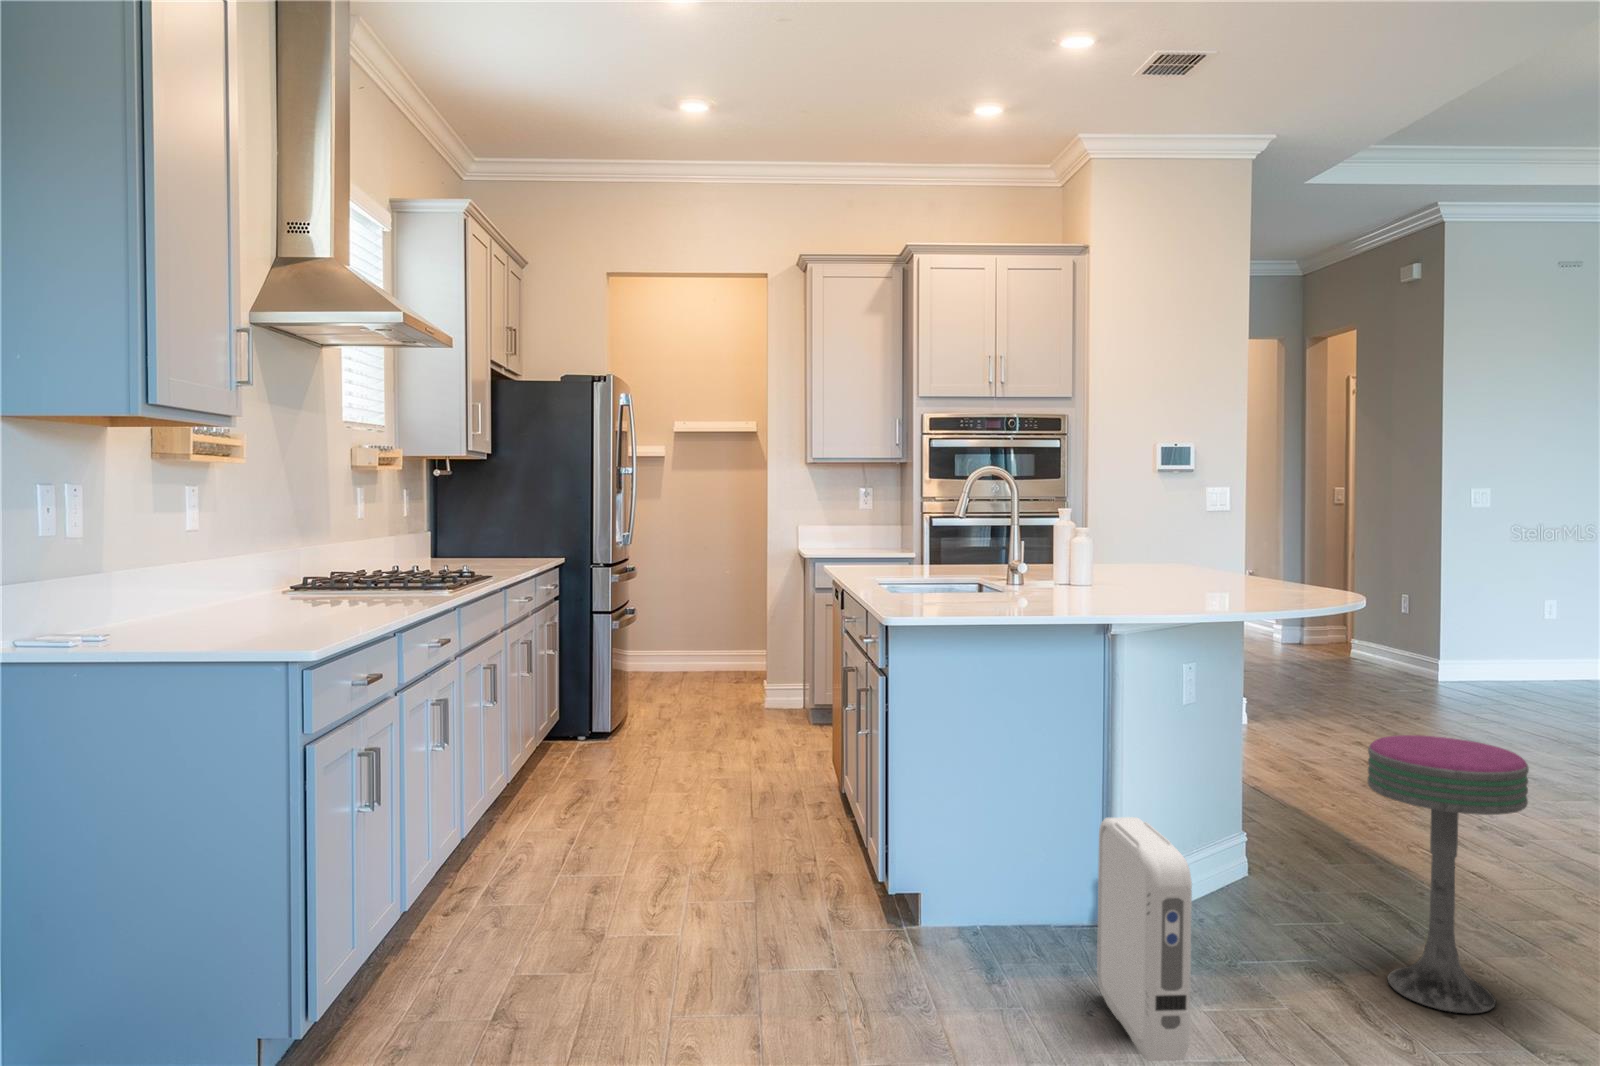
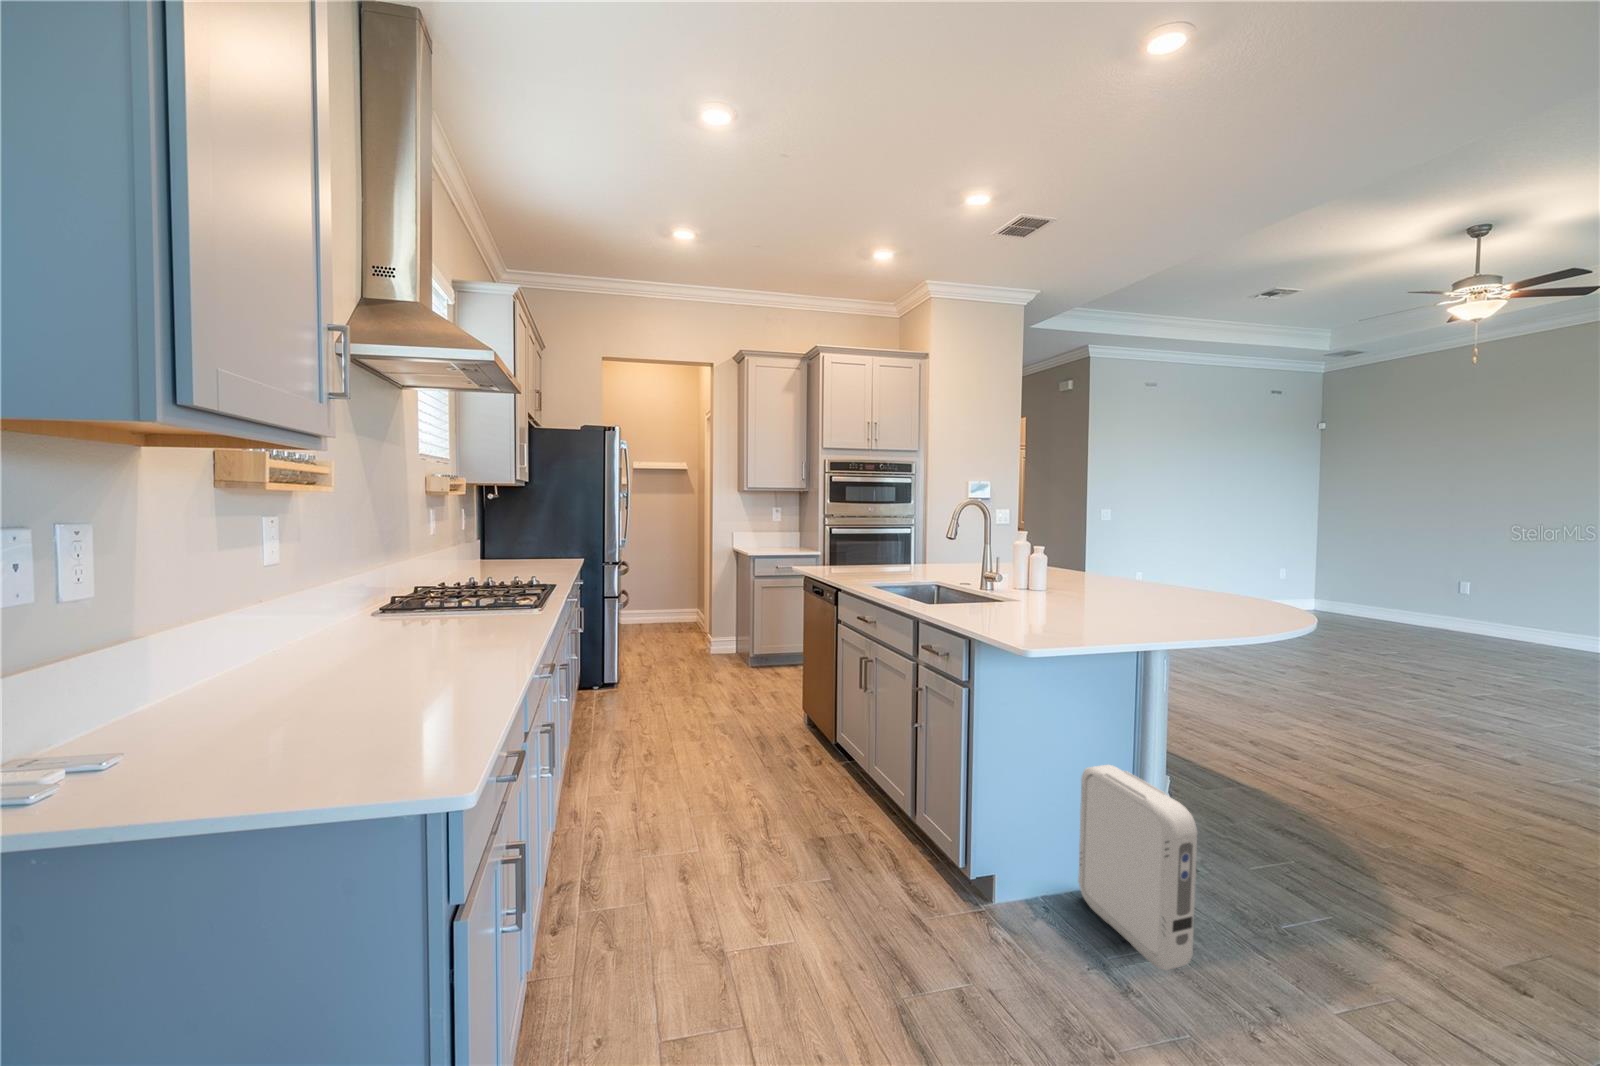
bar stool: present [1367,735,1529,1014] -> none [1229,684,1353,881]

